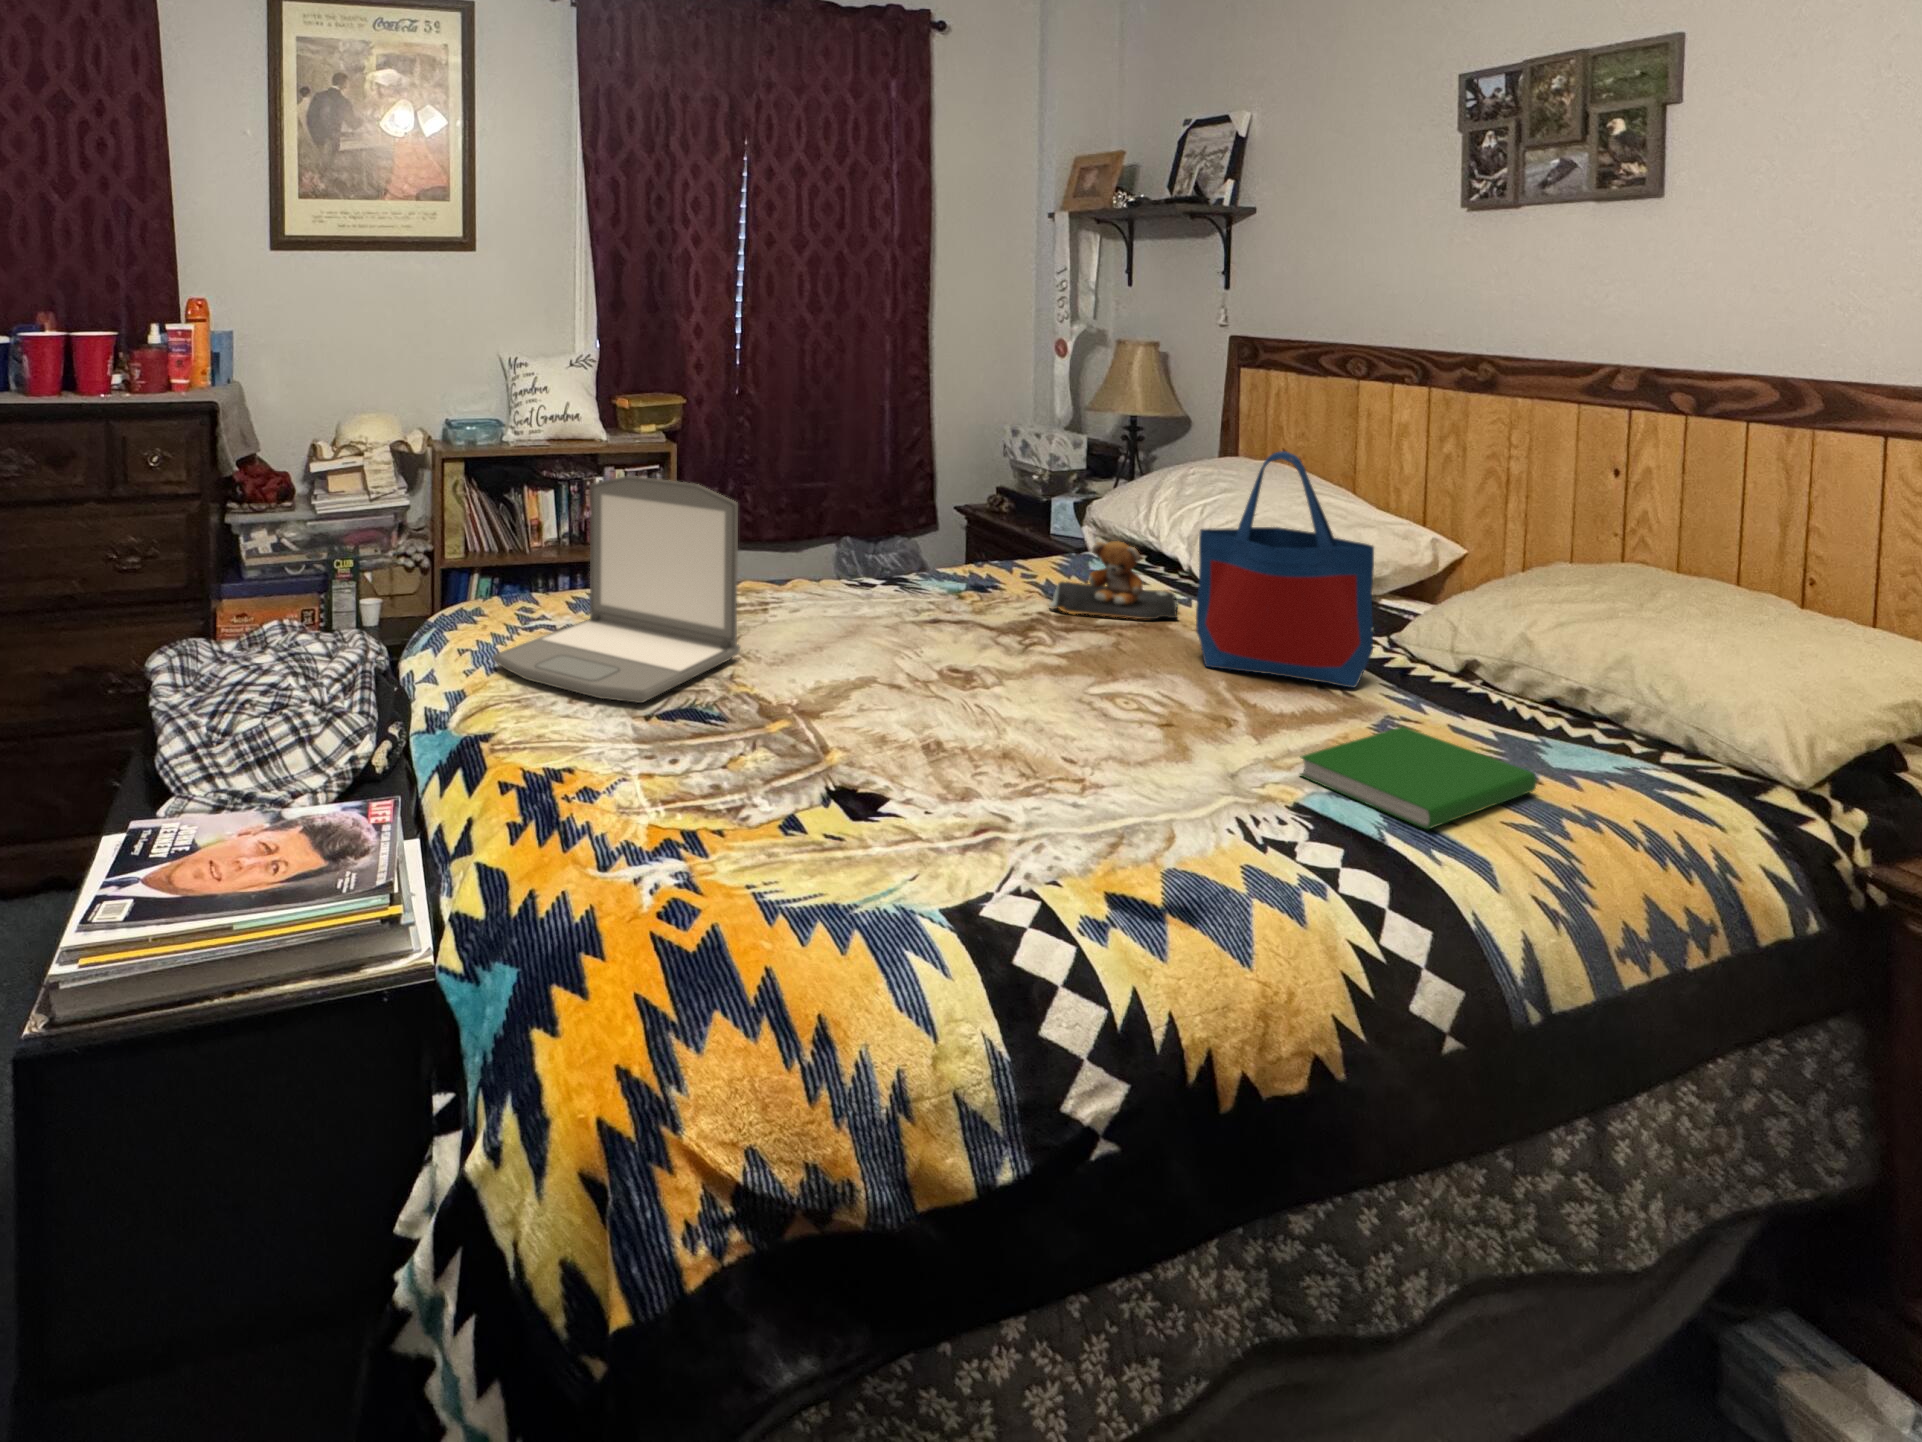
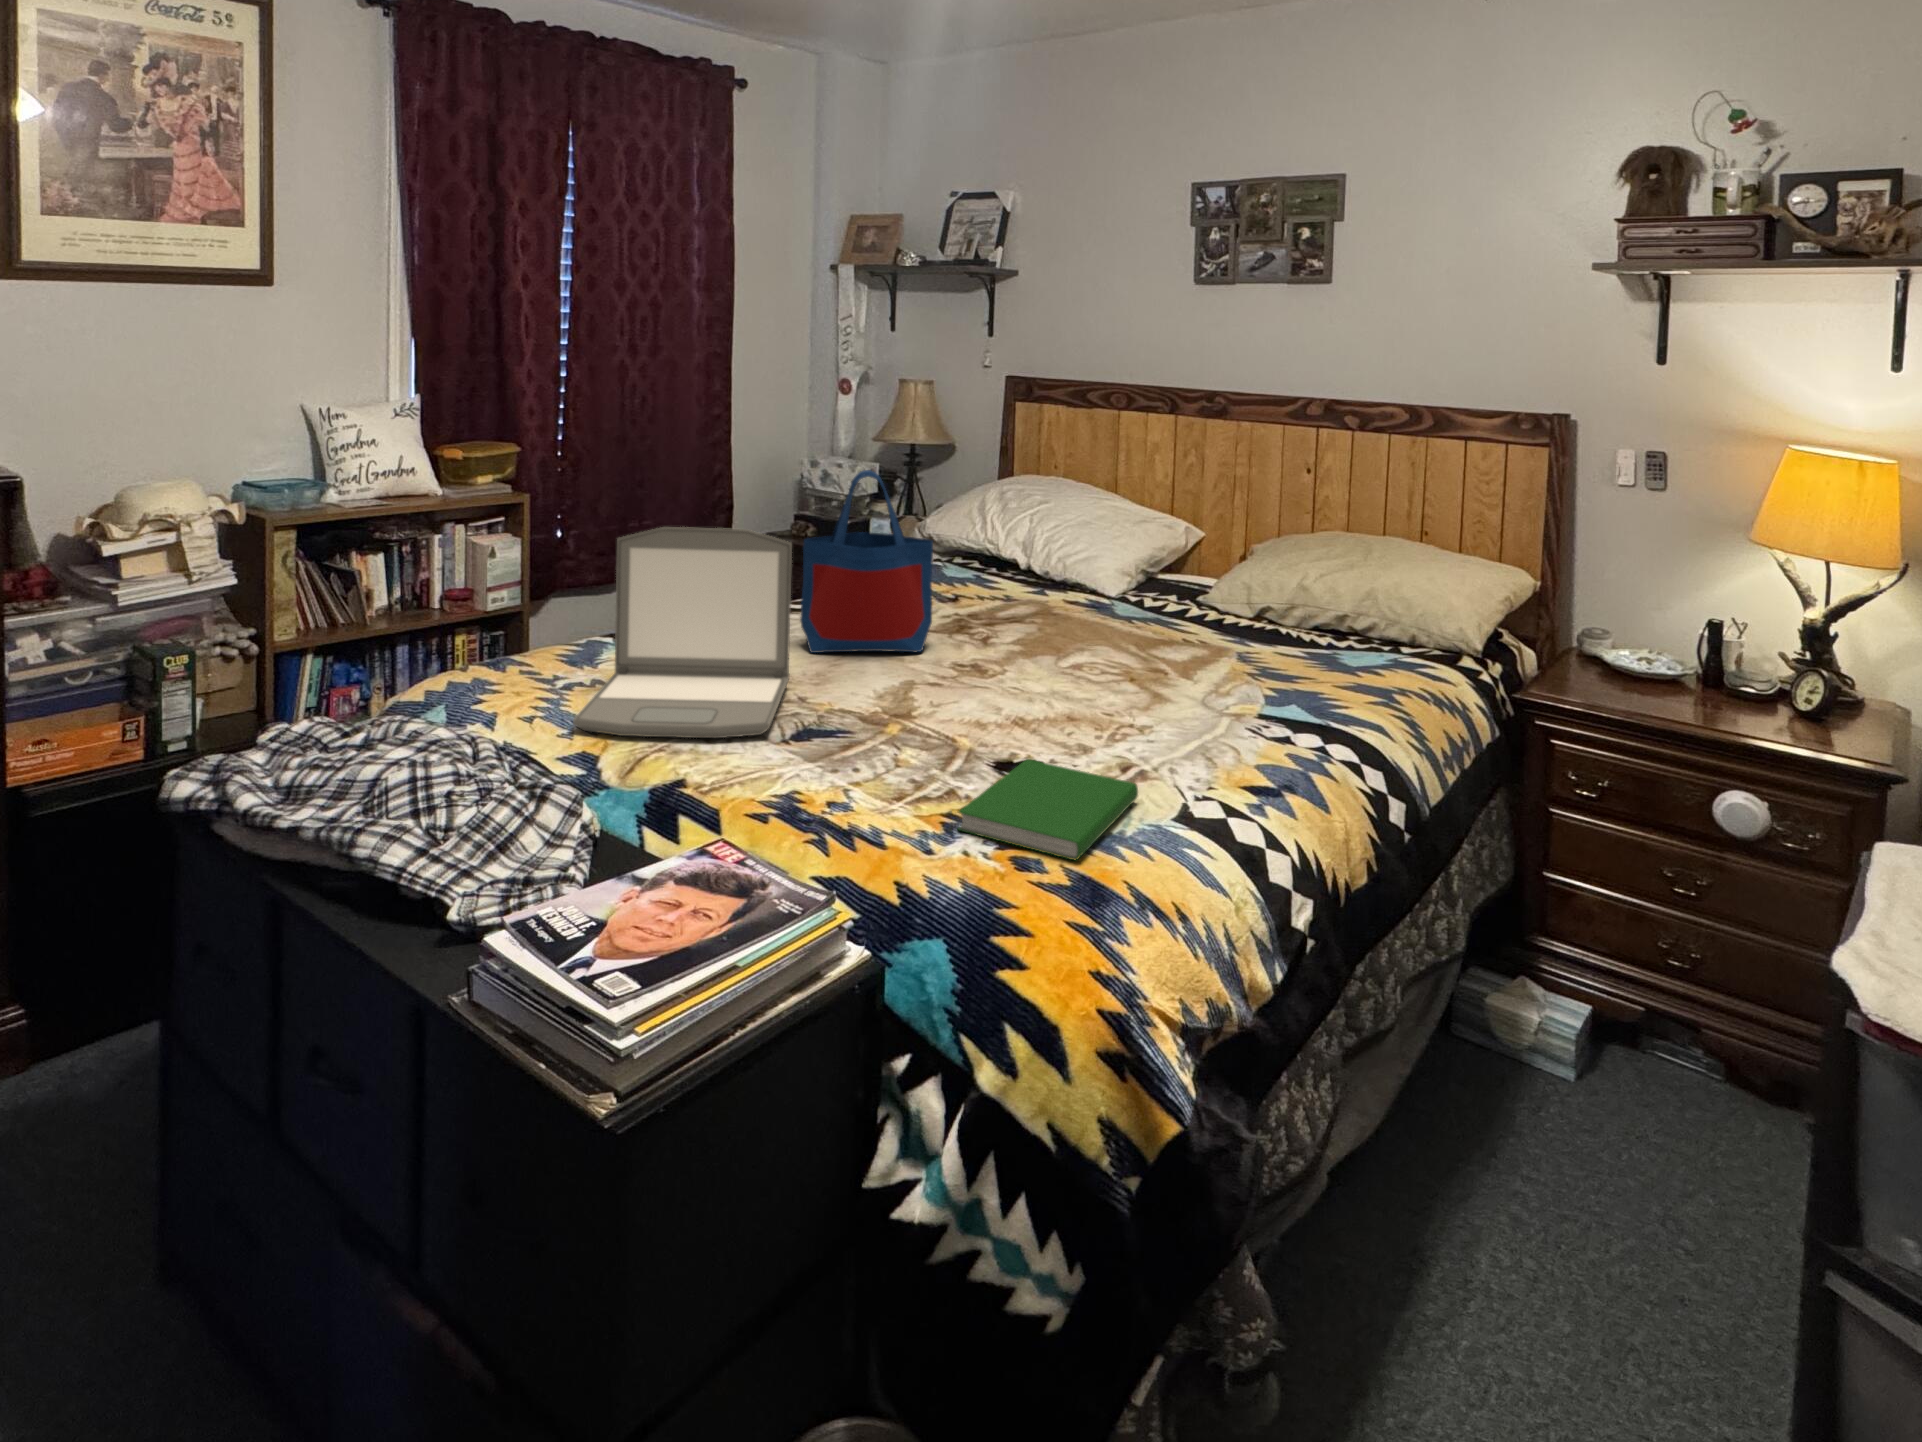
tote bag: present [1196,451,1374,688] -> present [800,470,933,653]
teddy bear: present [1049,541,1178,619] -> none [949,549,1060,612]
hardcover book: present [1300,727,1537,829] -> present [958,759,1138,860]

